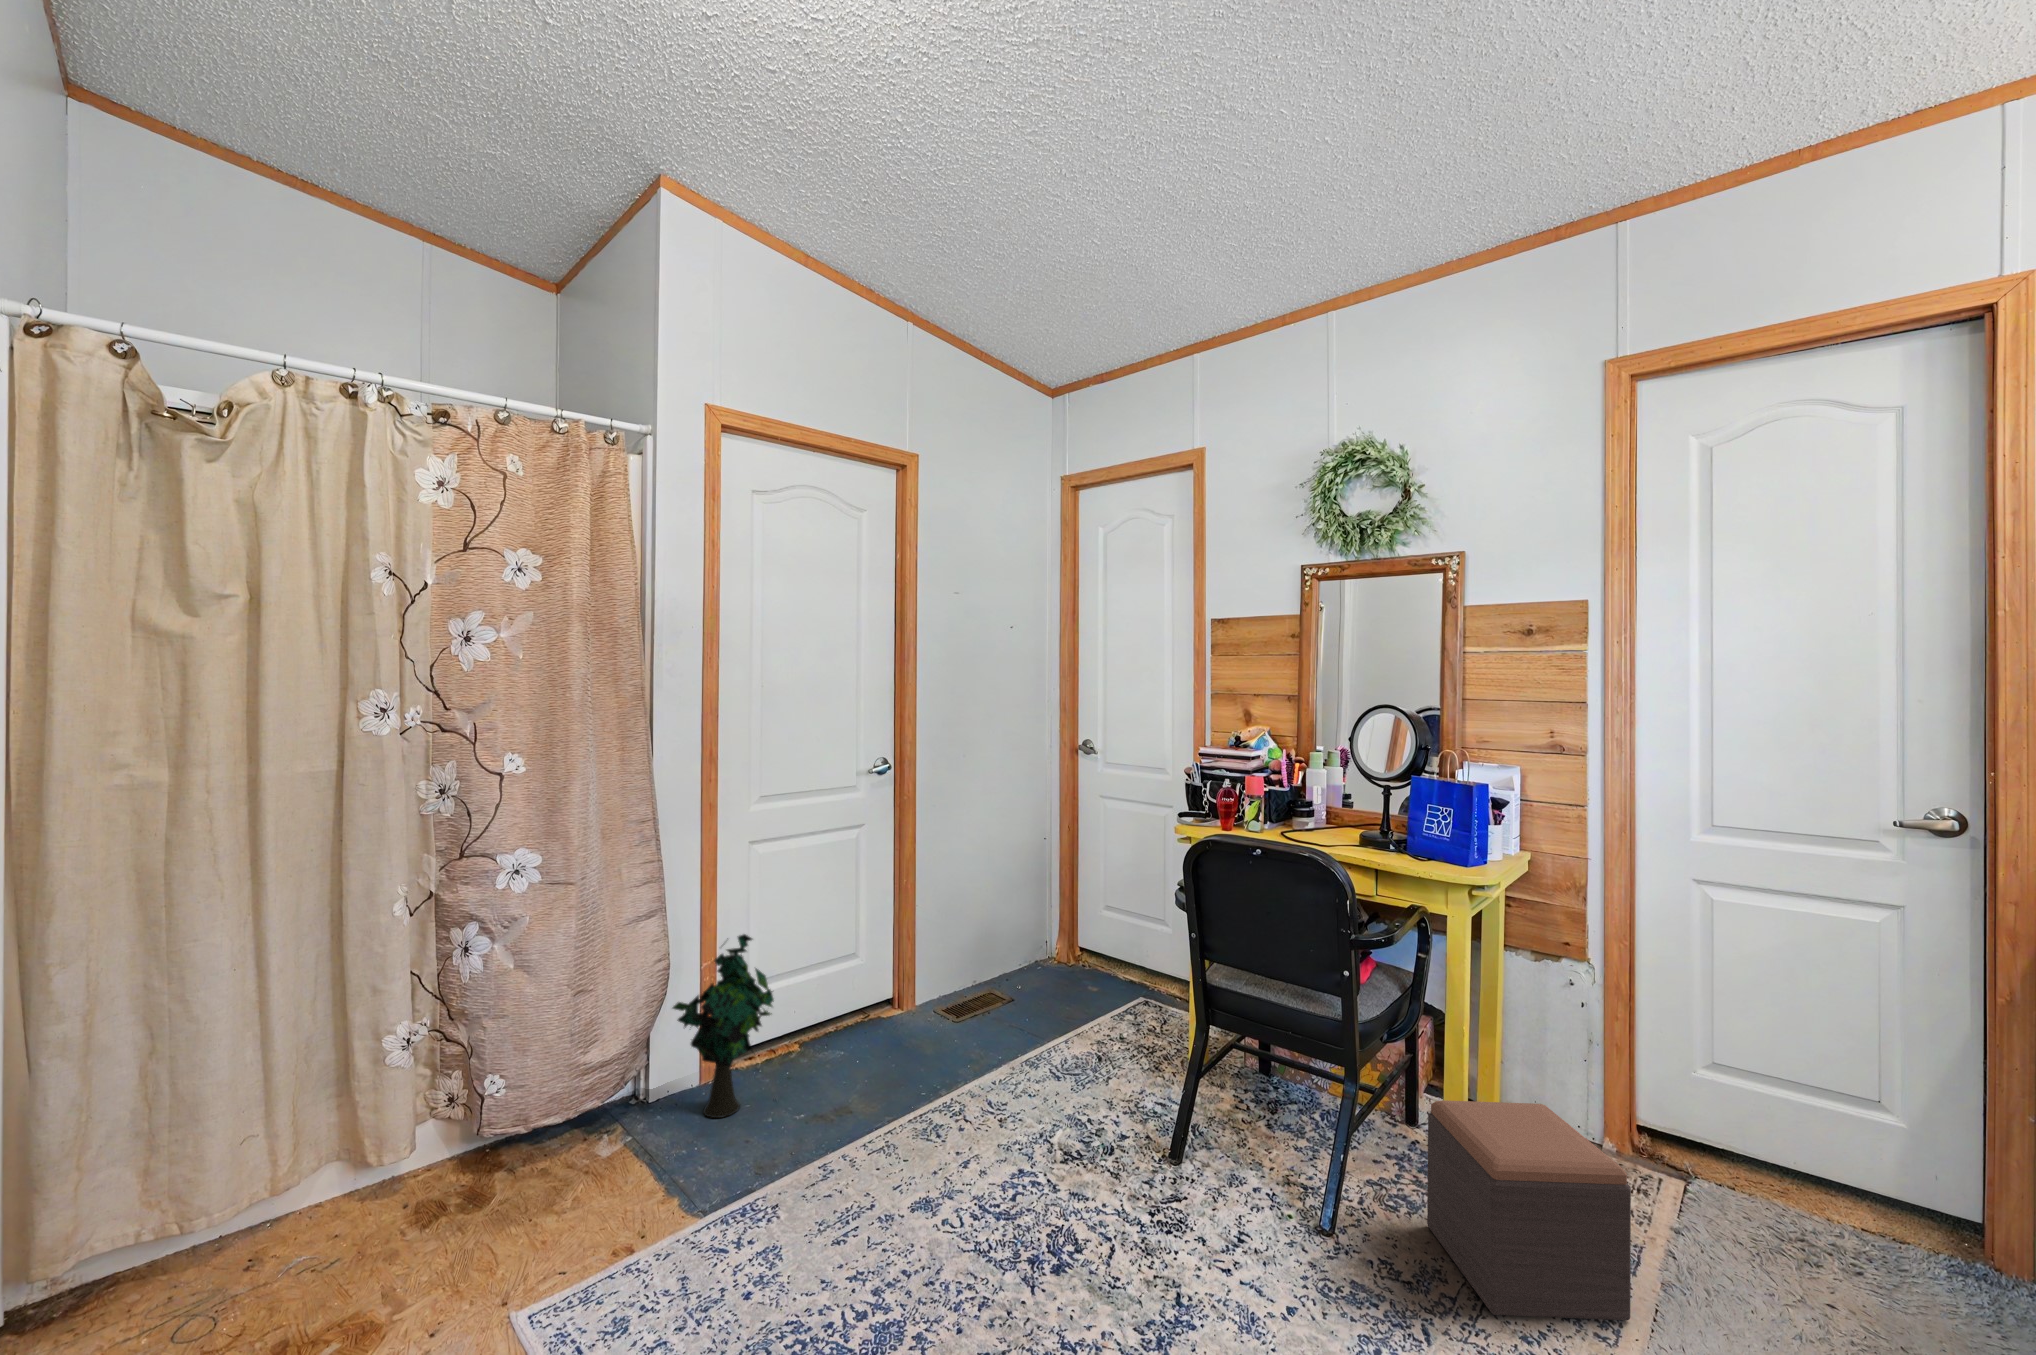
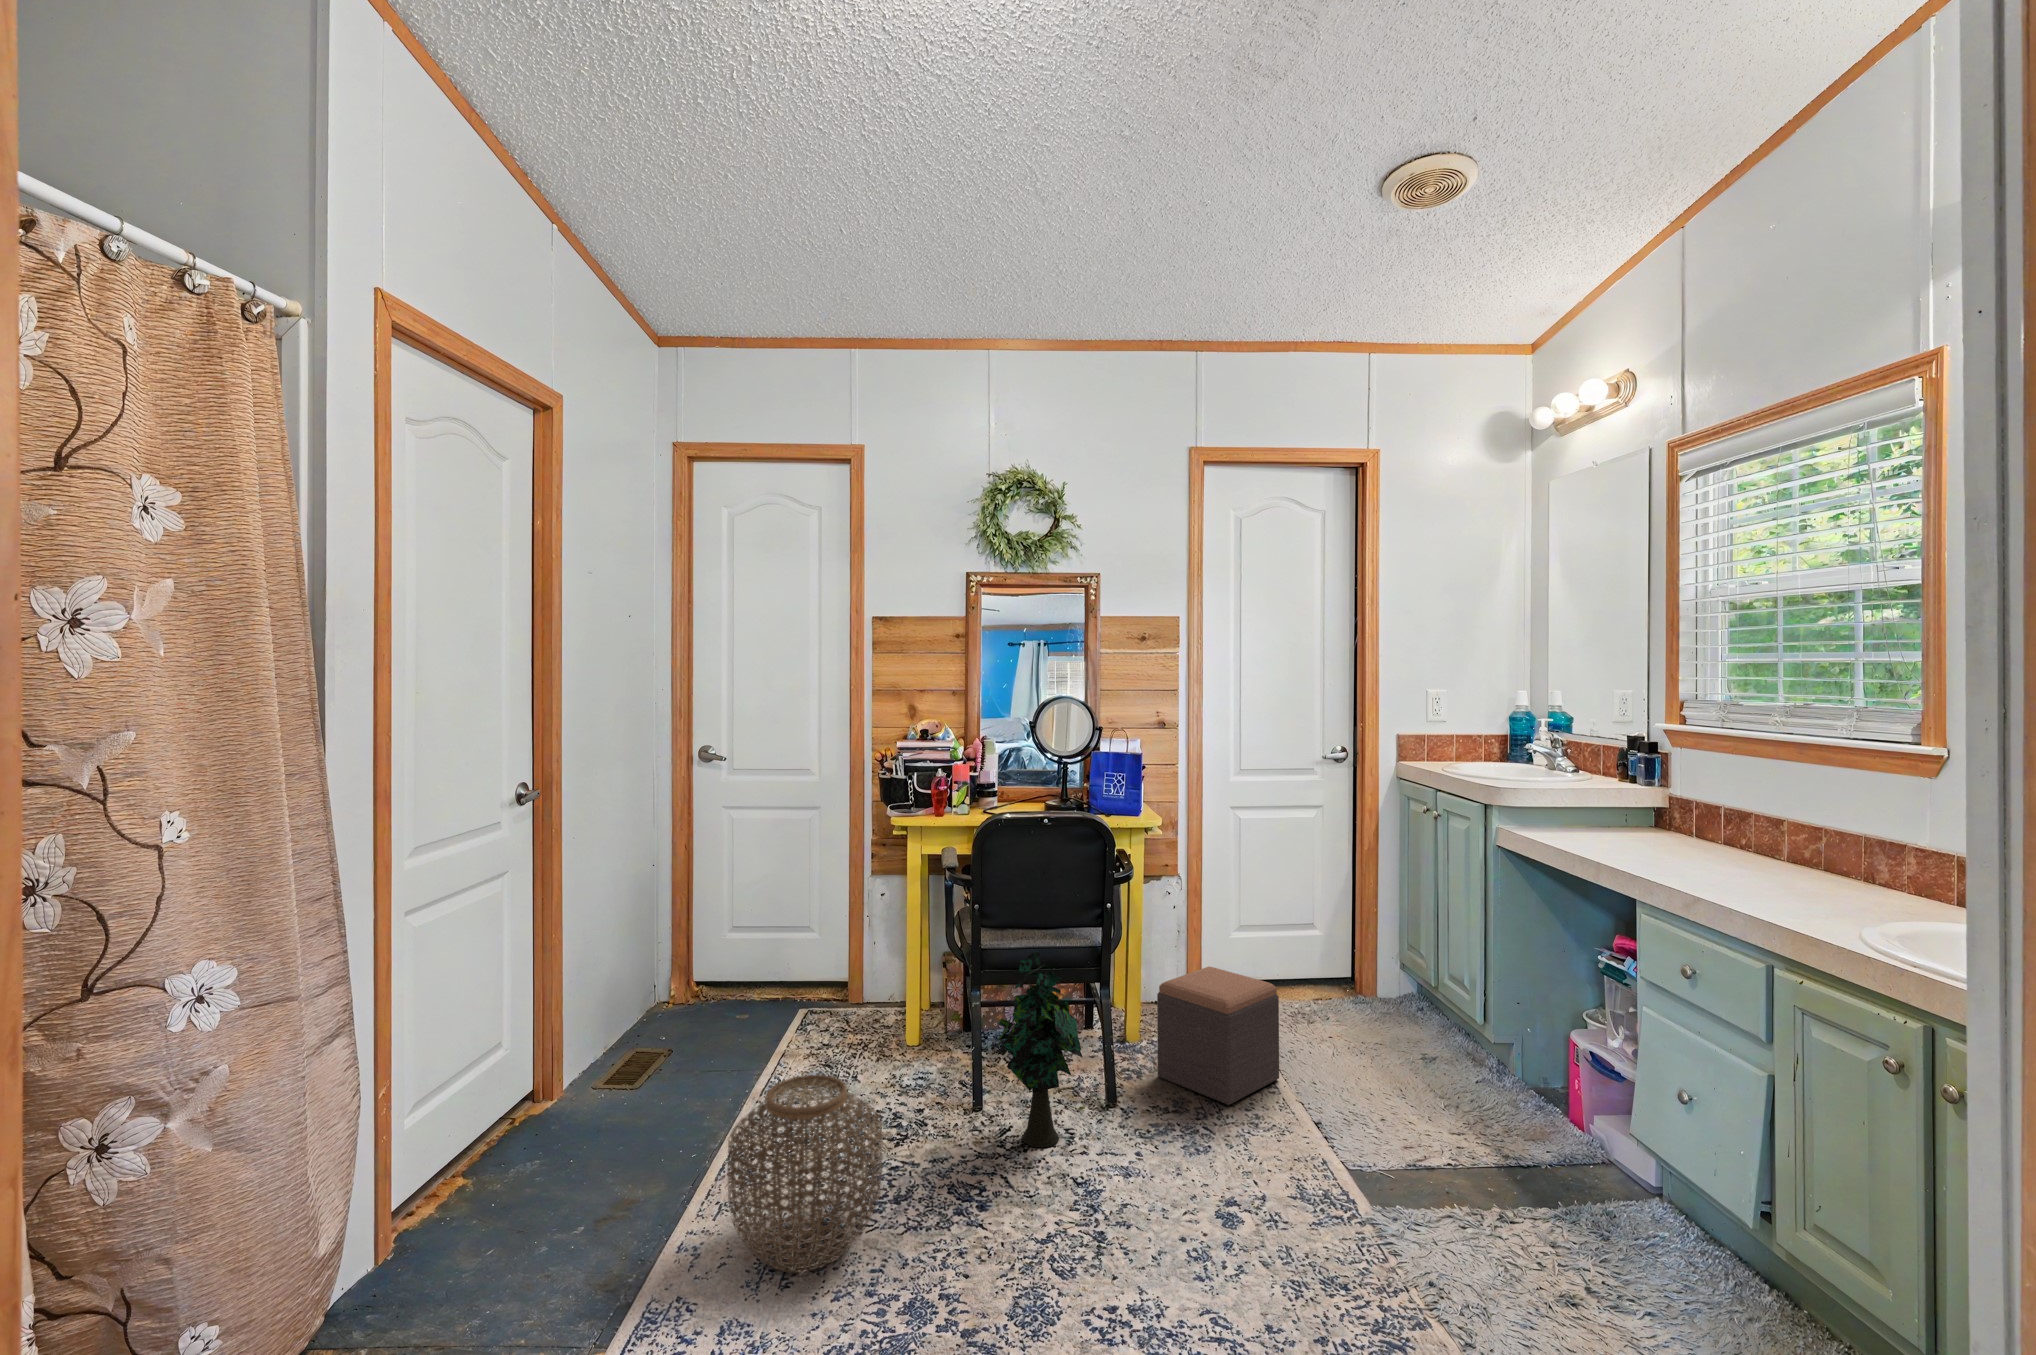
decorative plant: present [673,934,774,1118] -> present [997,951,1083,1147]
woven basket: none [824,1052,968,1240] -> present [728,1075,882,1273]

